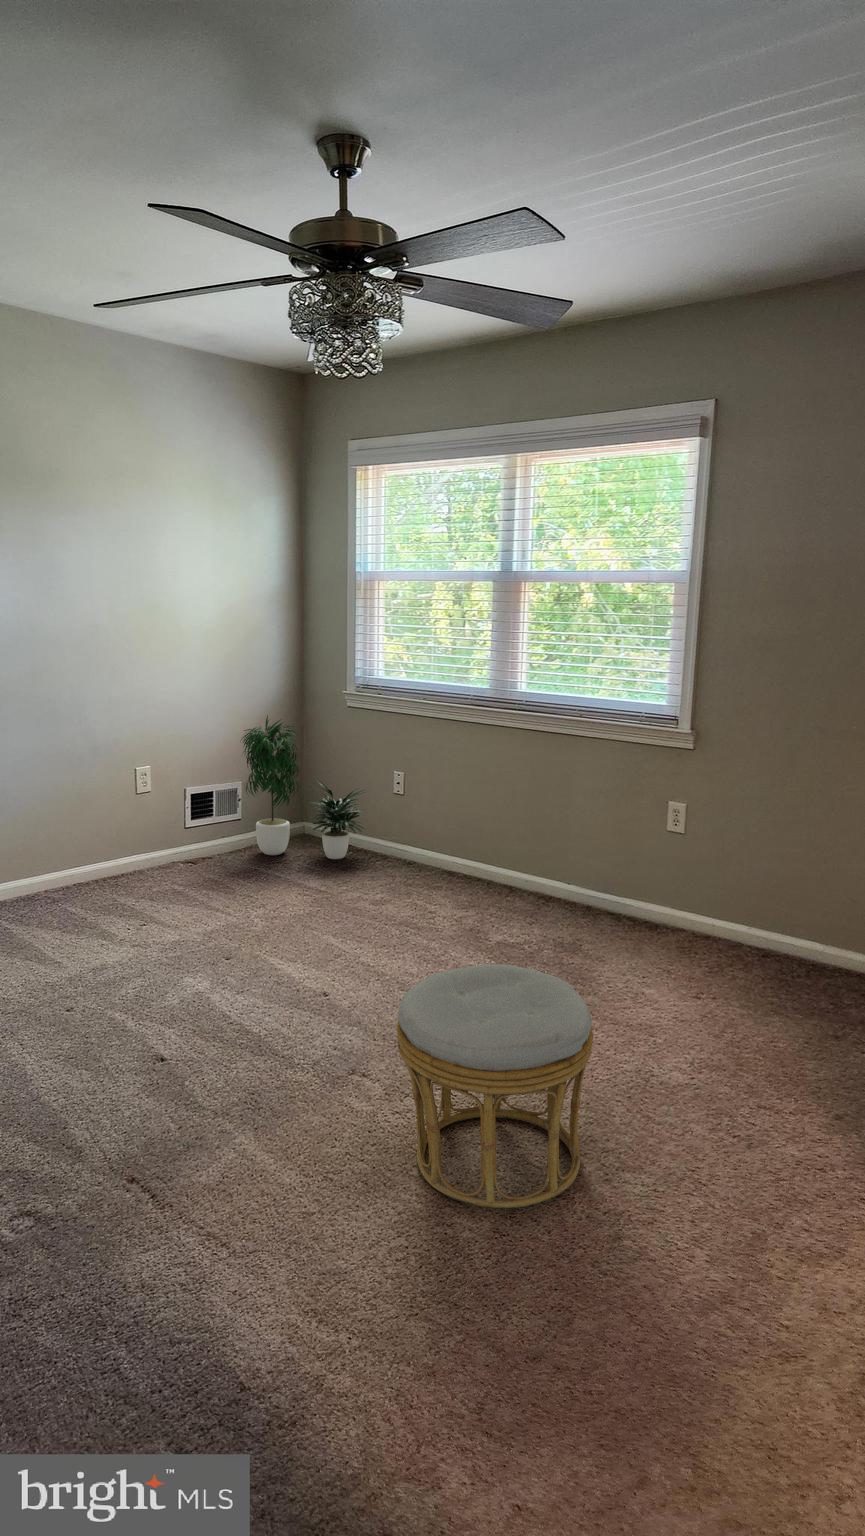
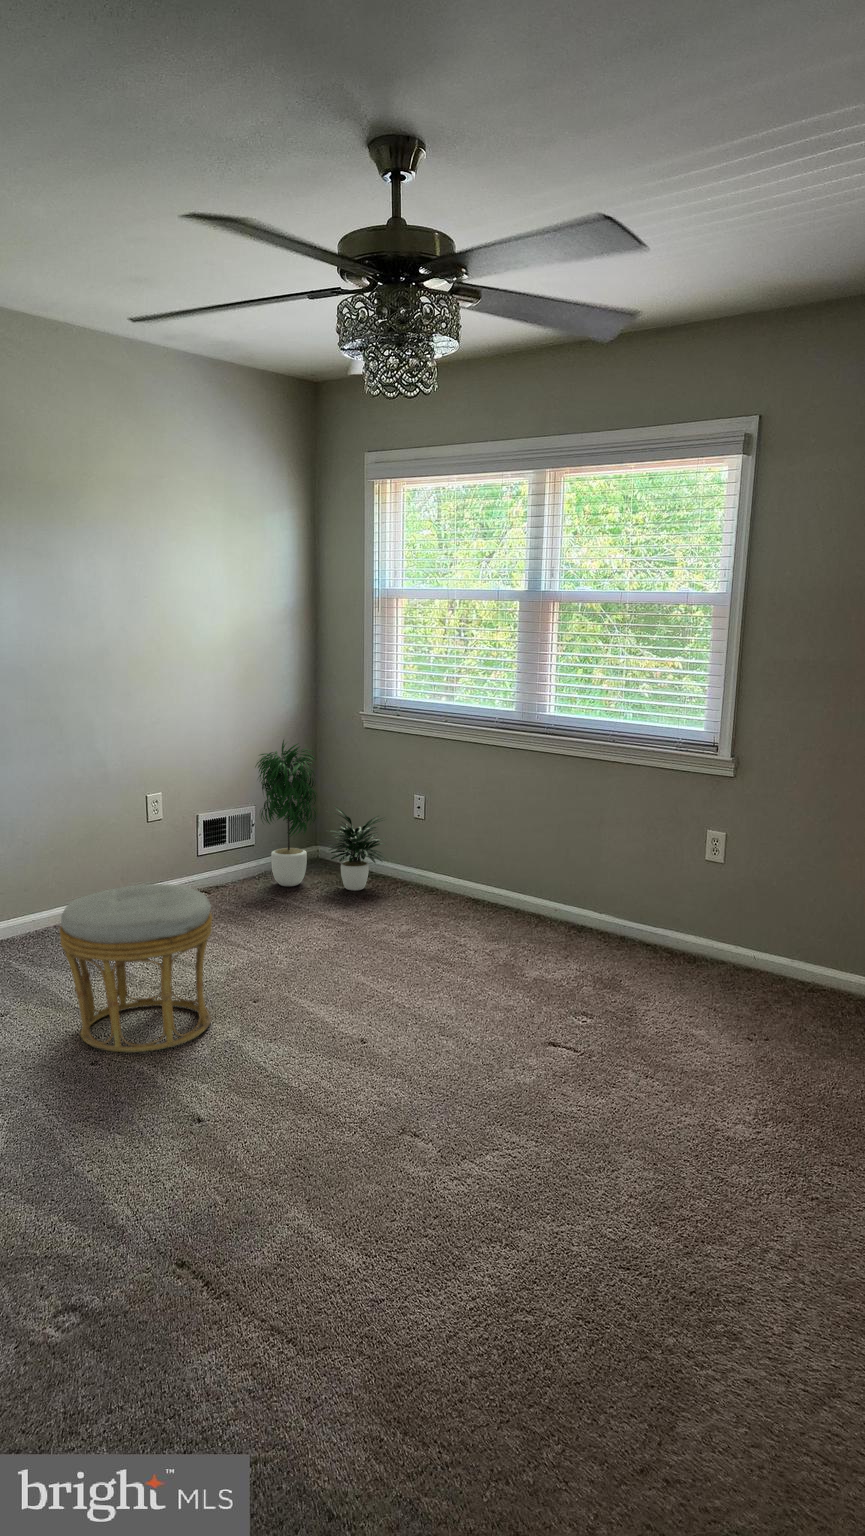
ottoman: present [396,964,593,1208] -> present [59,884,212,1053]

